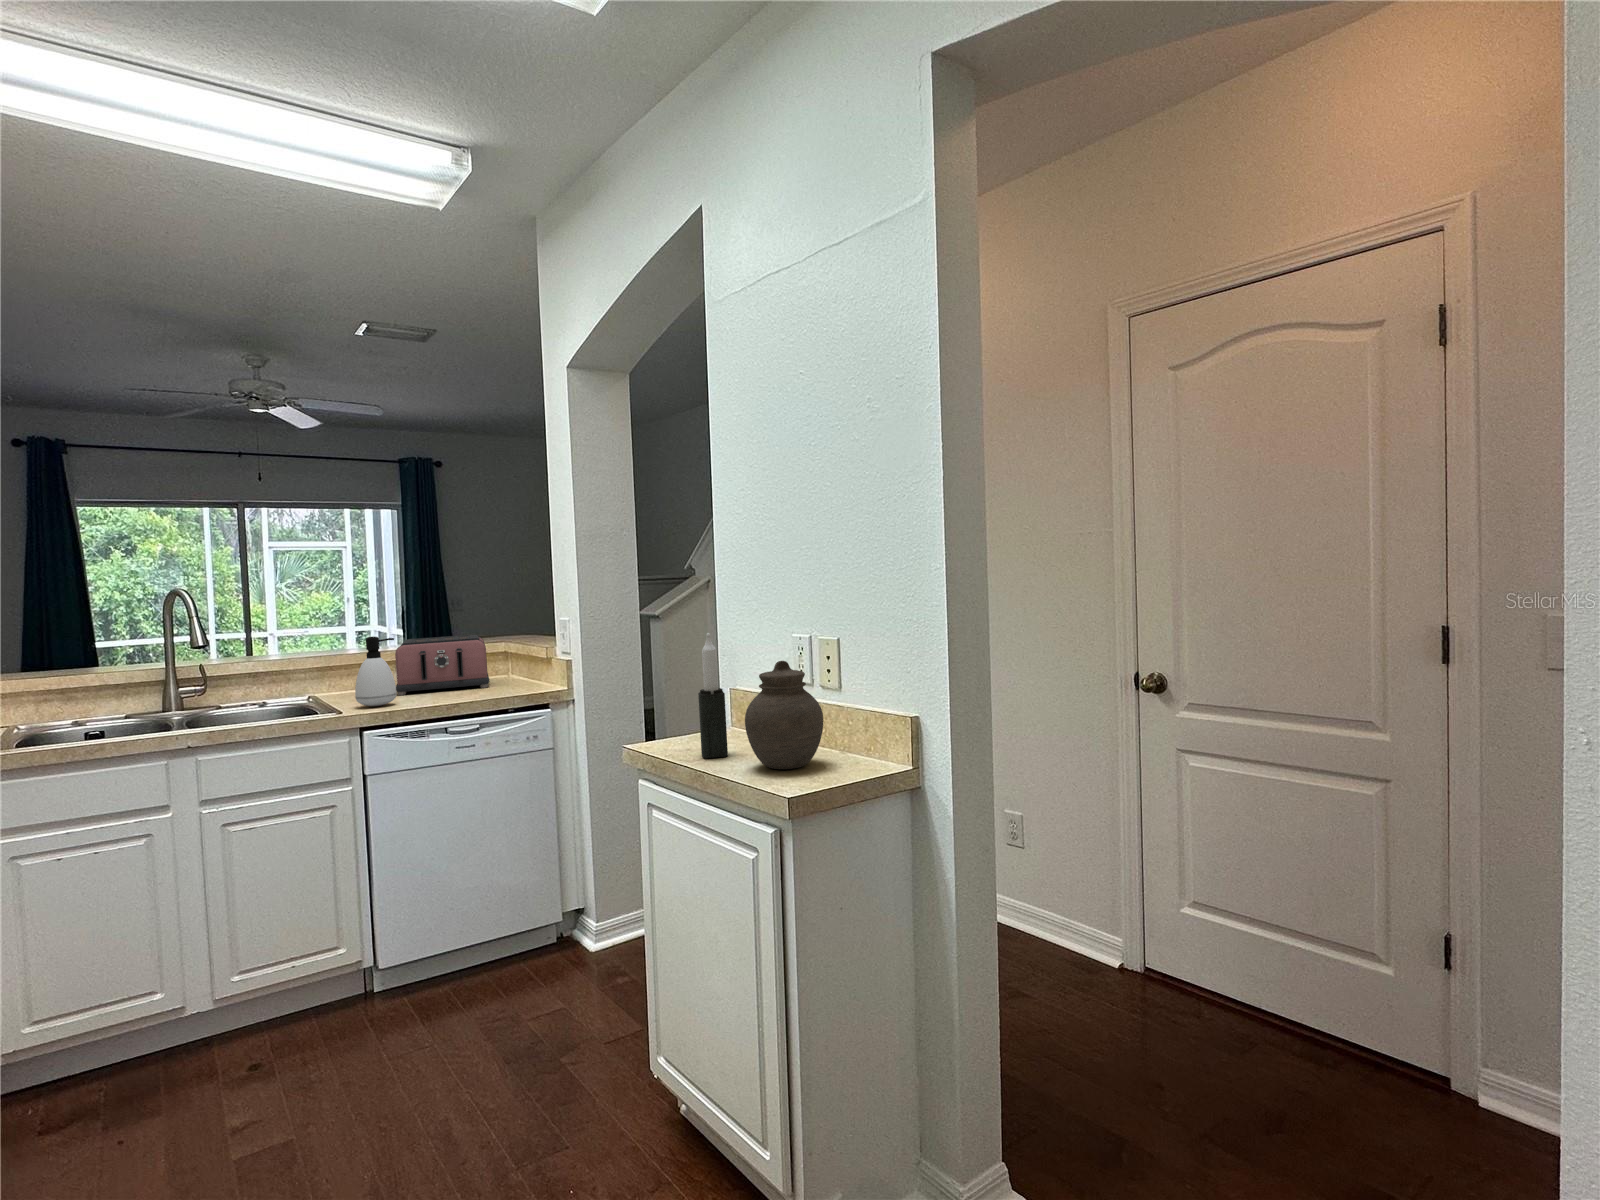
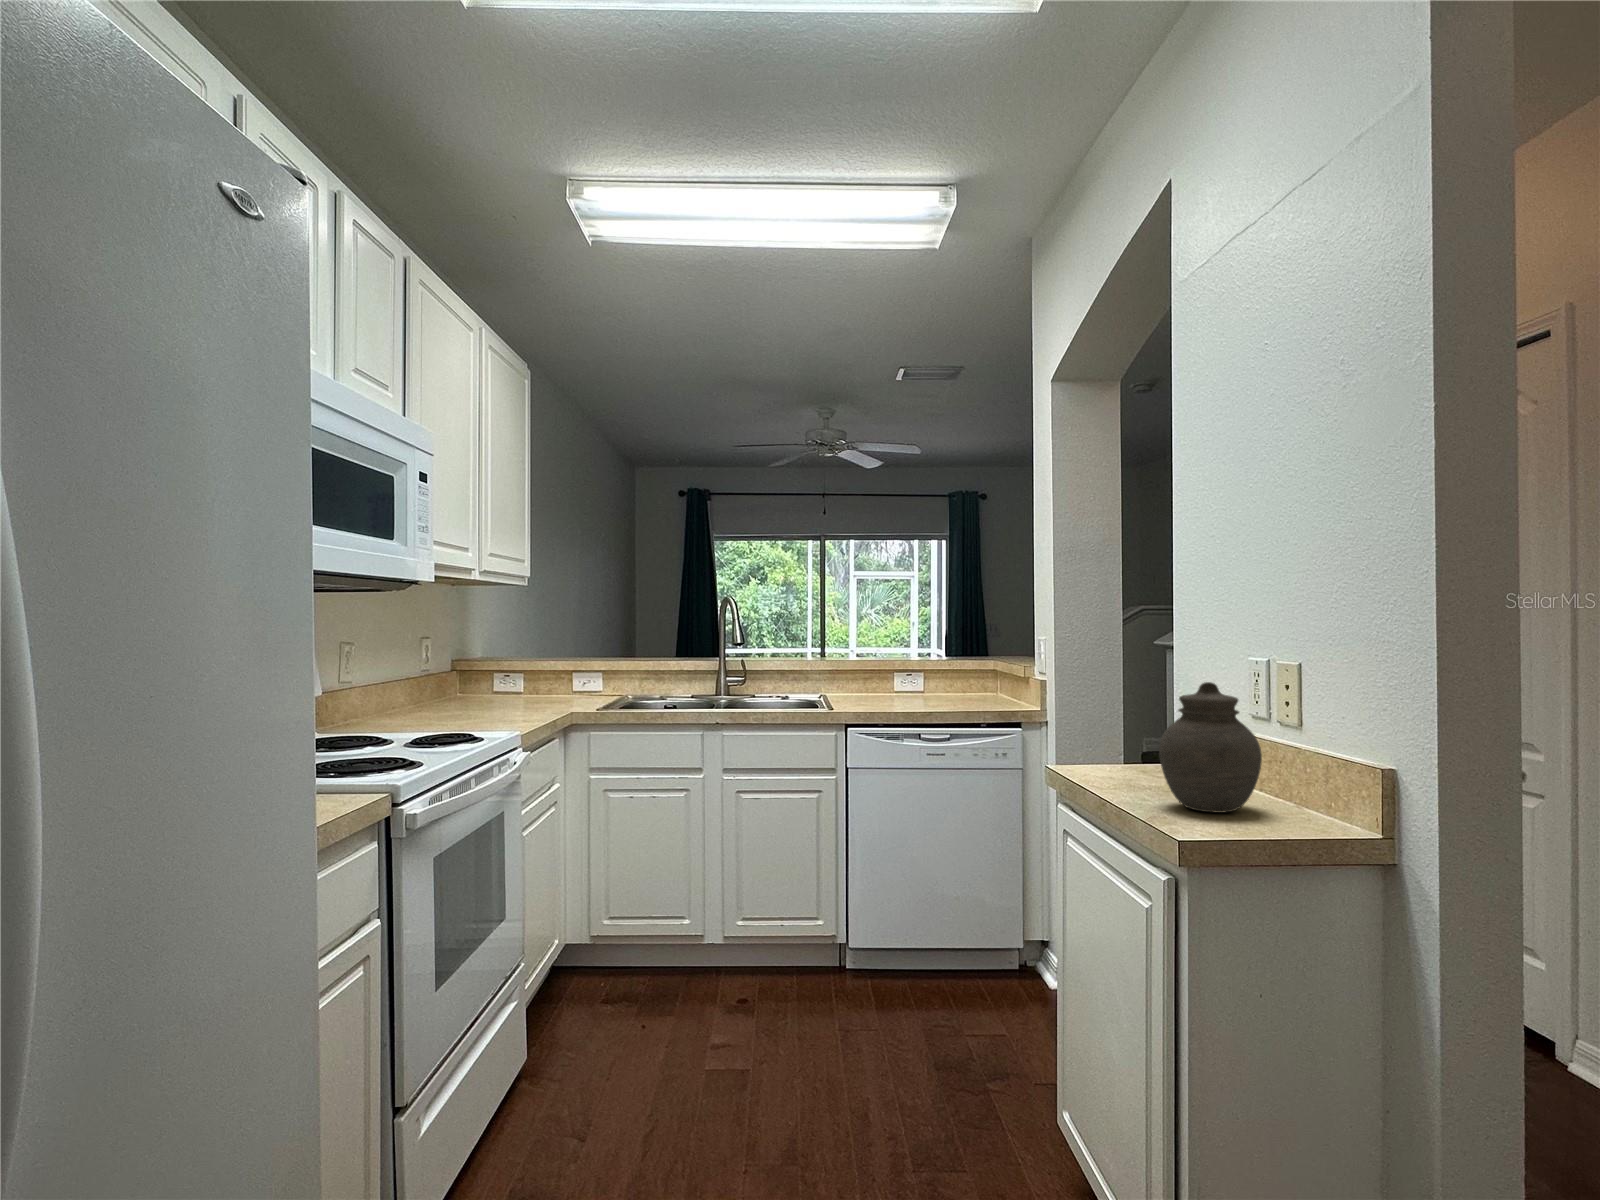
candle: present [698,633,728,758] -> none [1119,647,1151,789]
toaster: present [395,635,489,695] -> none [889,652,977,703]
soap dispenser: present [355,637,397,706] -> none [849,644,884,707]

